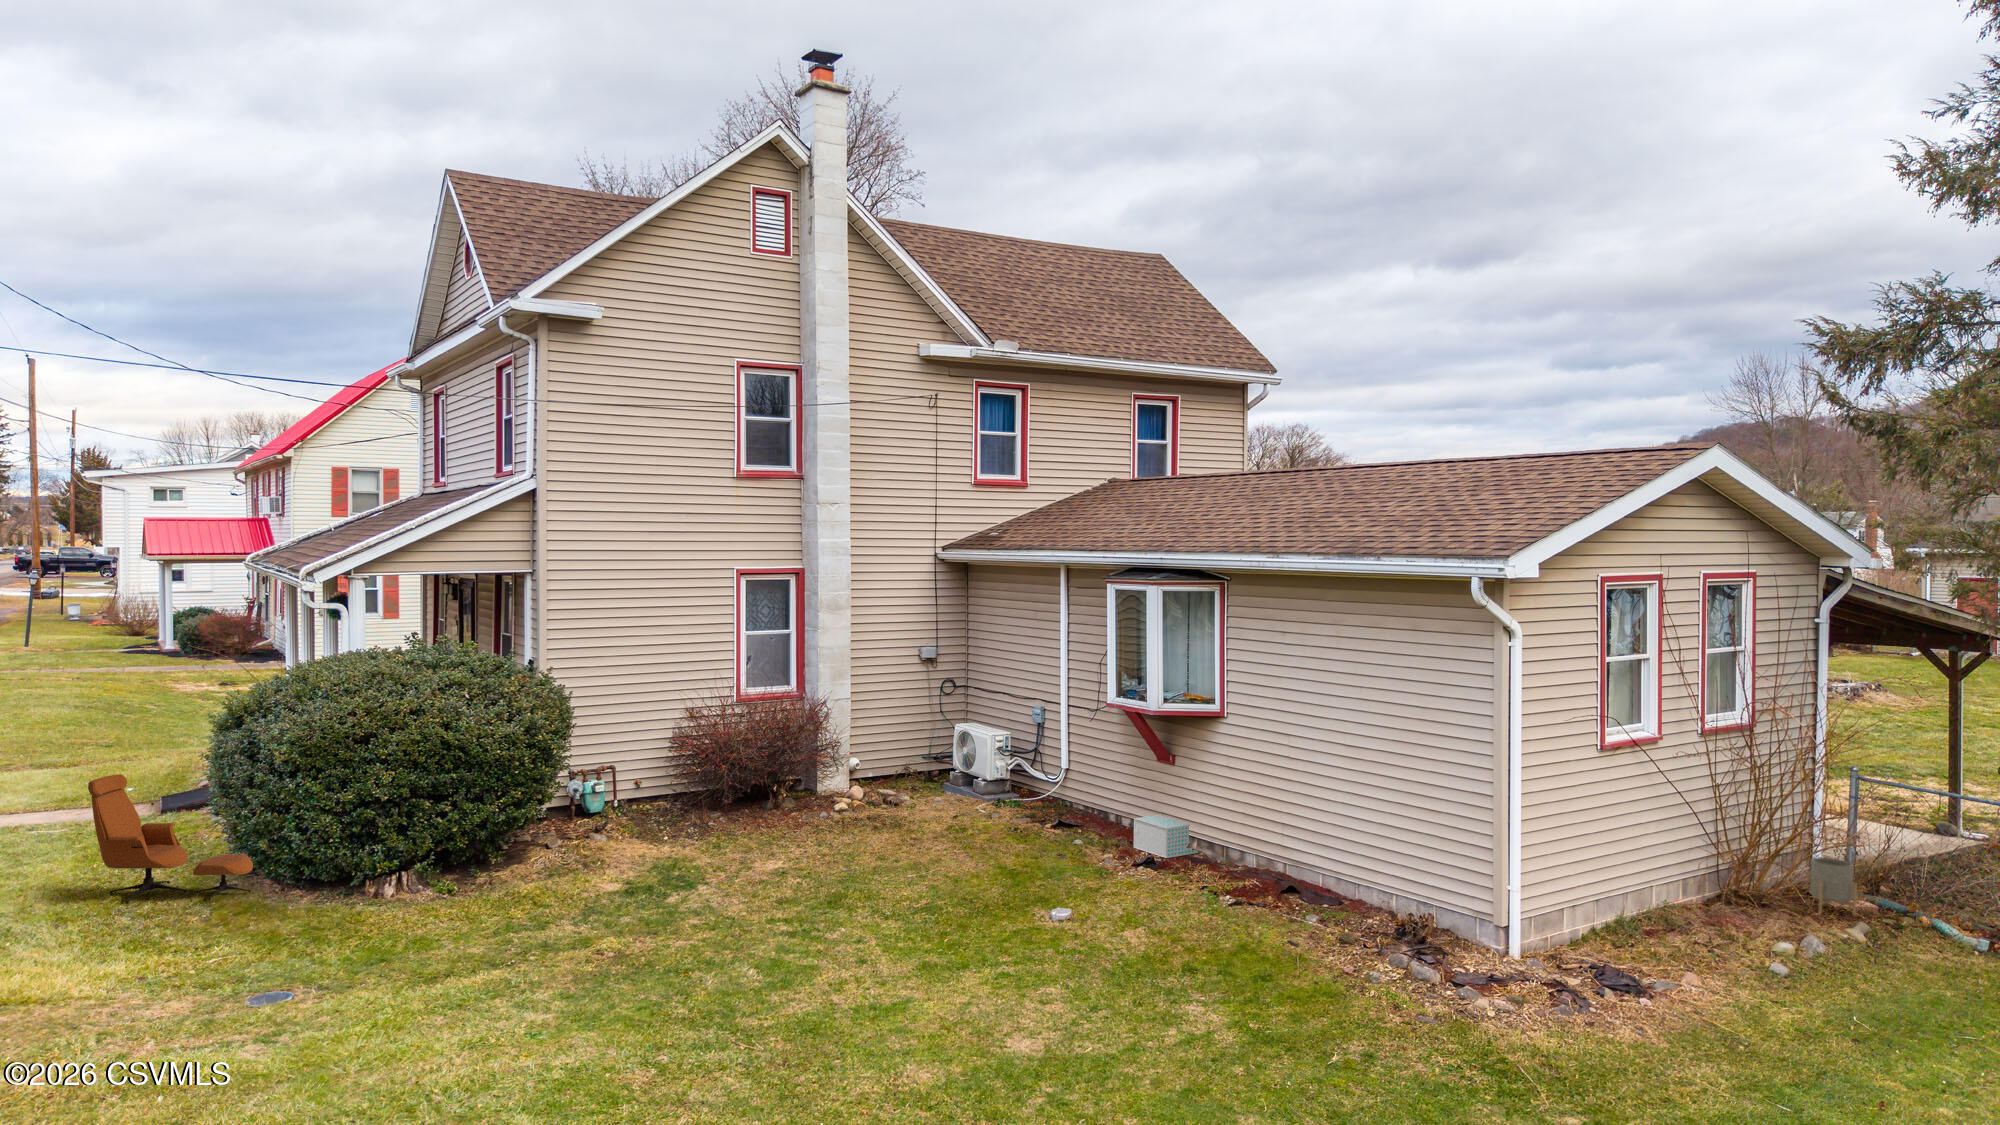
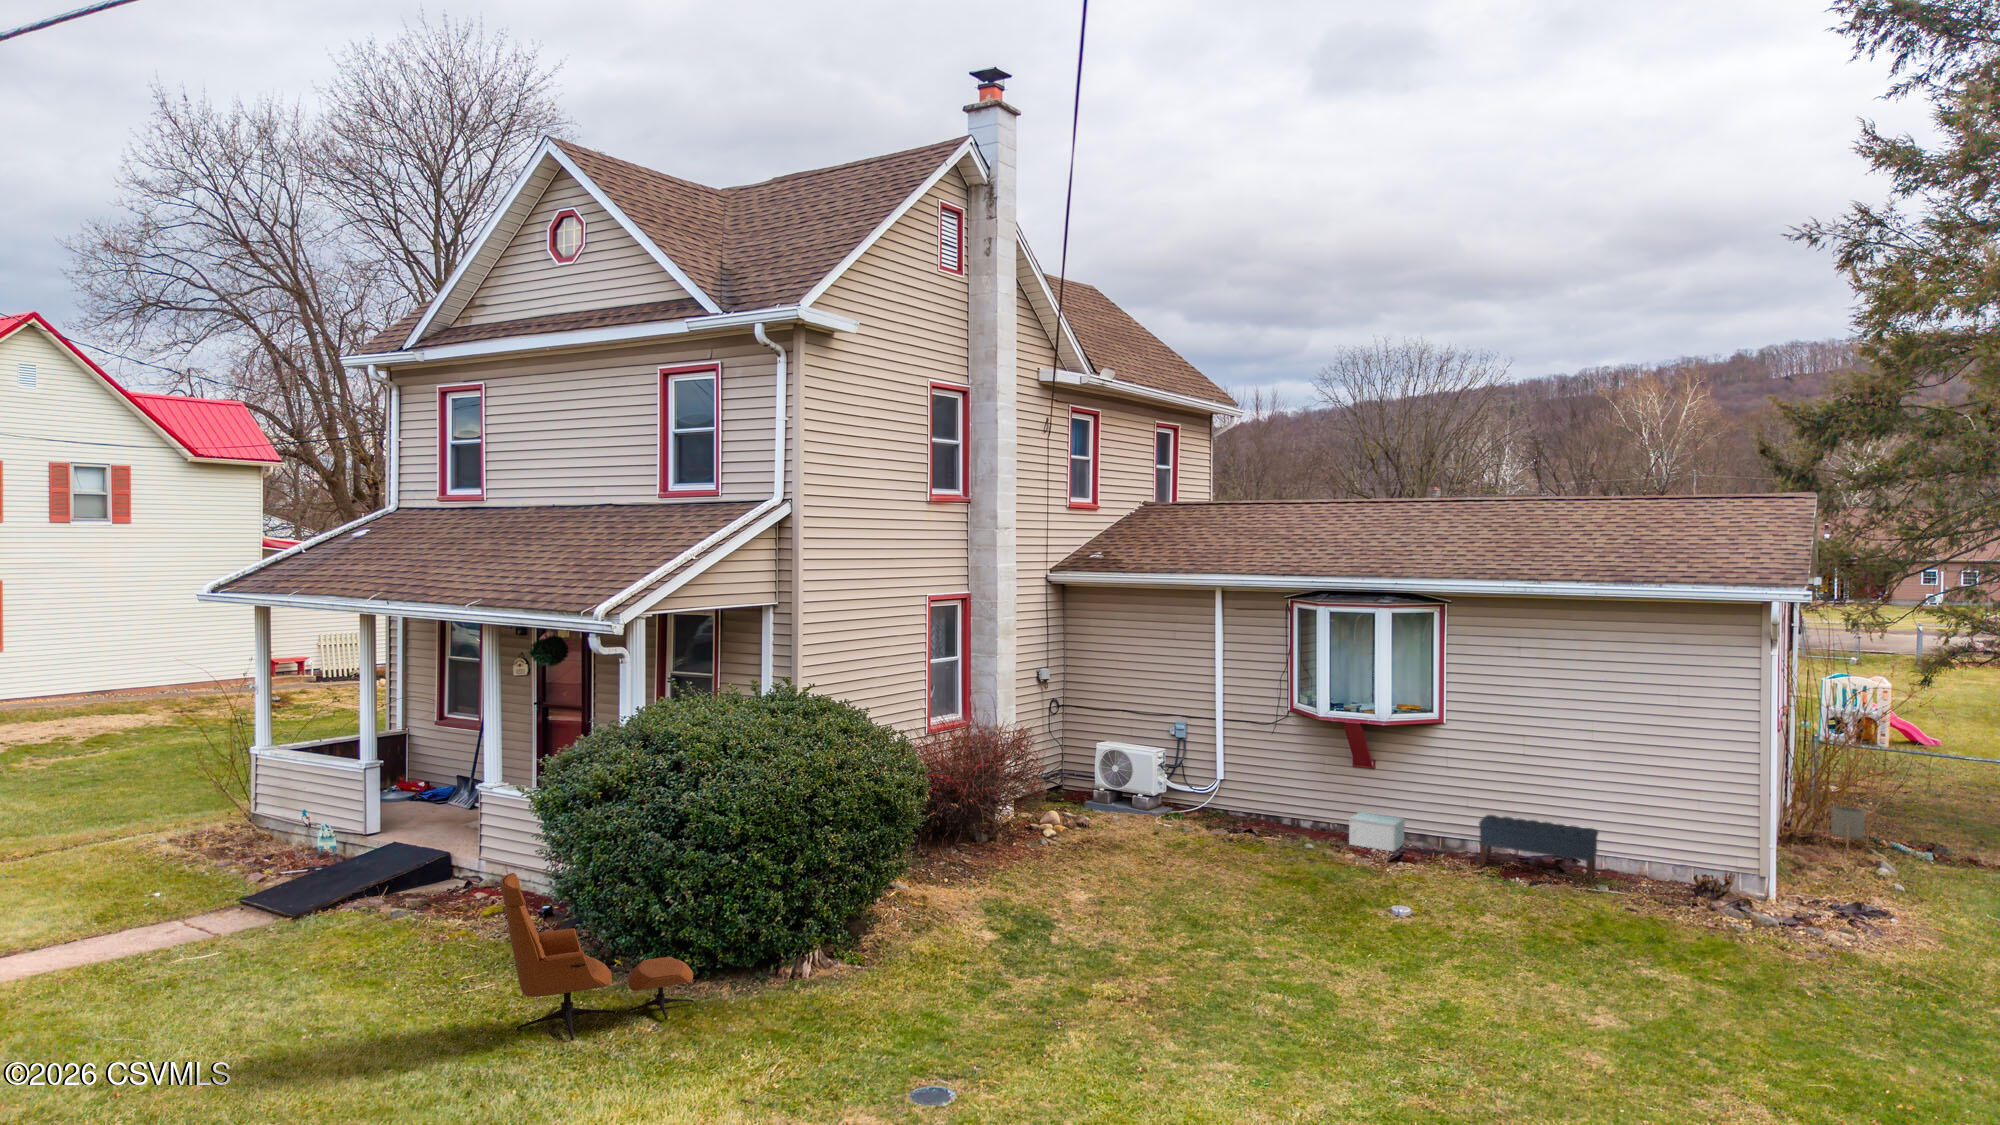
bench: none [1229,824,1351,909] -> present [1479,815,1598,884]

